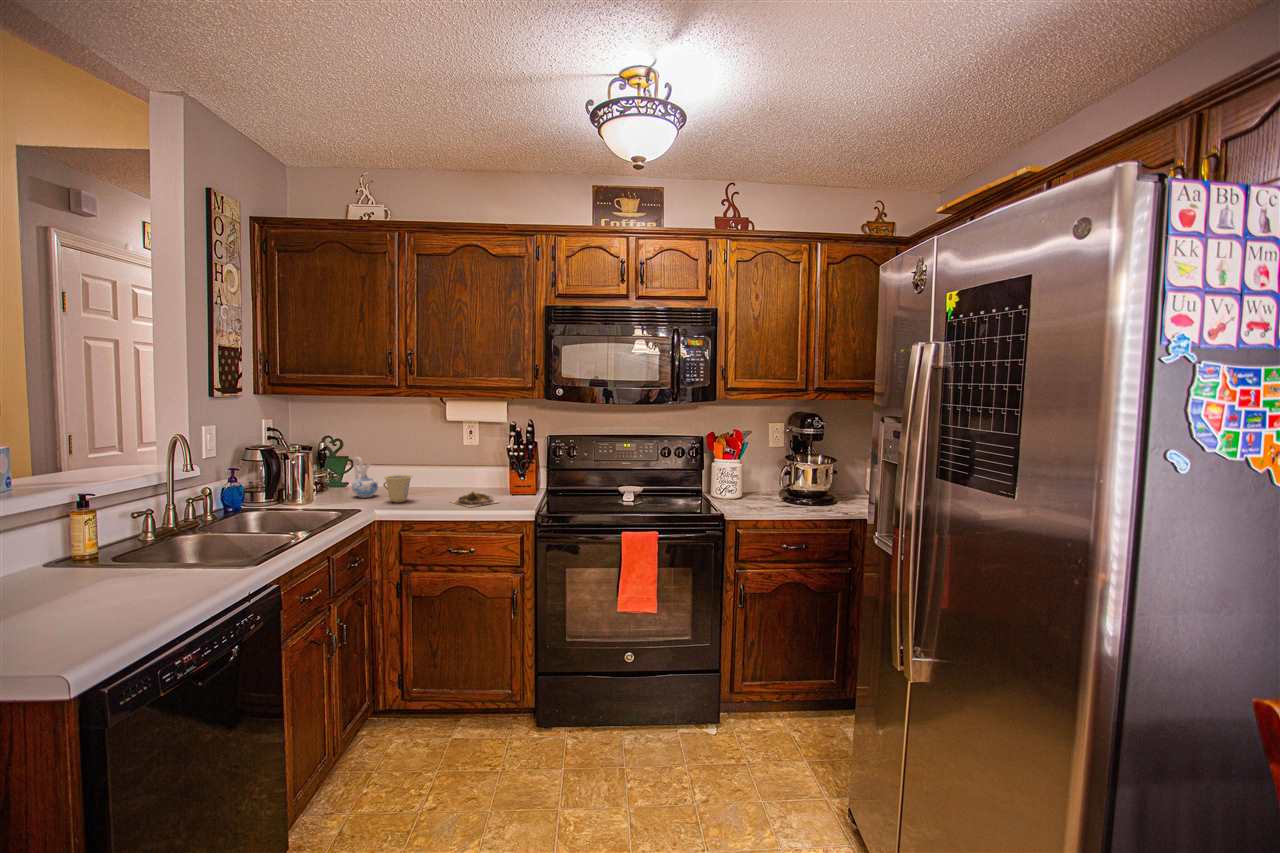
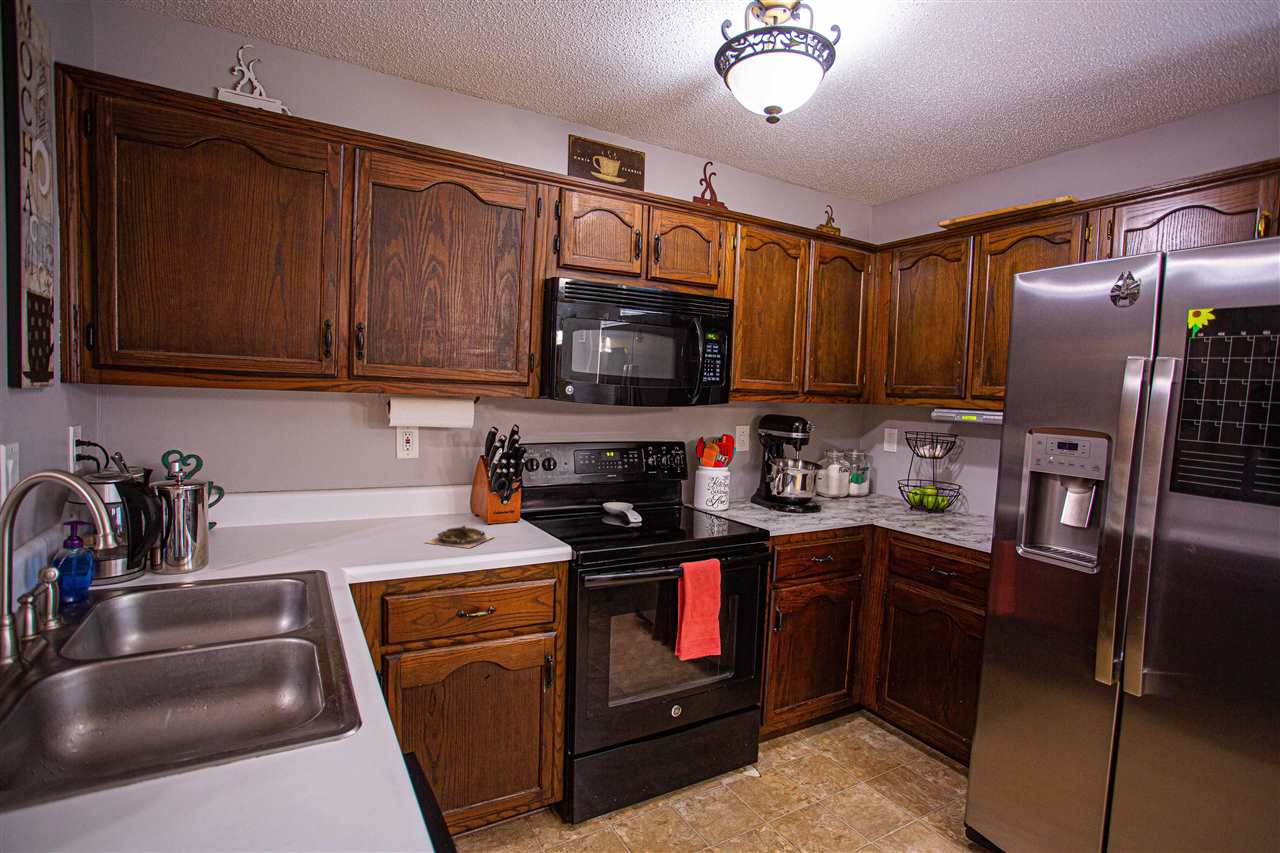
ceramic pitcher: present [352,457,378,497] -> none [257,486,299,548]
cup: present [383,475,412,502] -> none [324,509,370,551]

